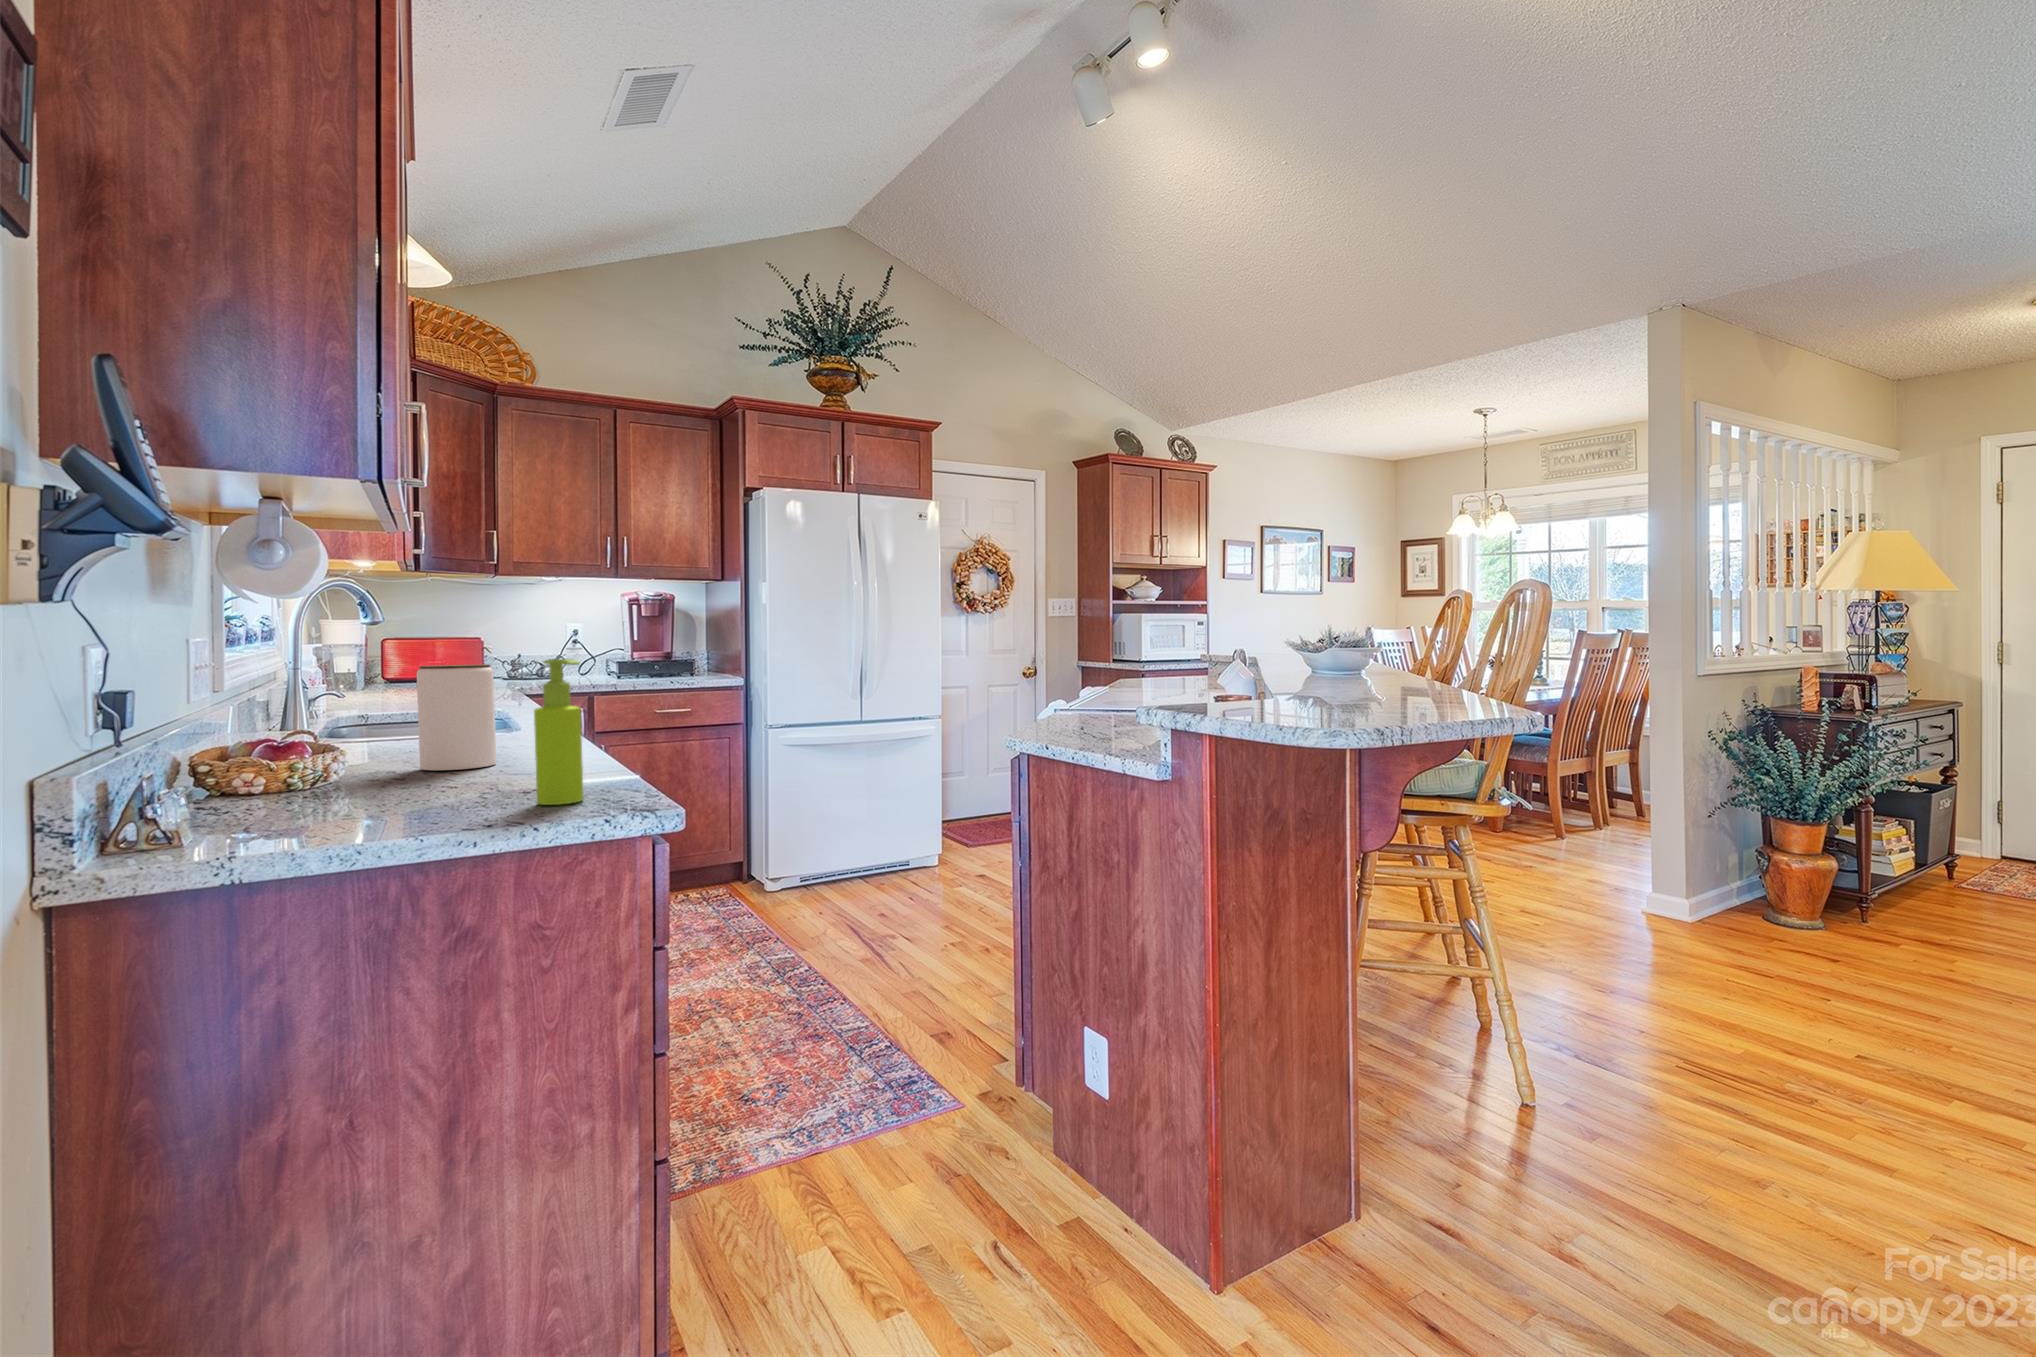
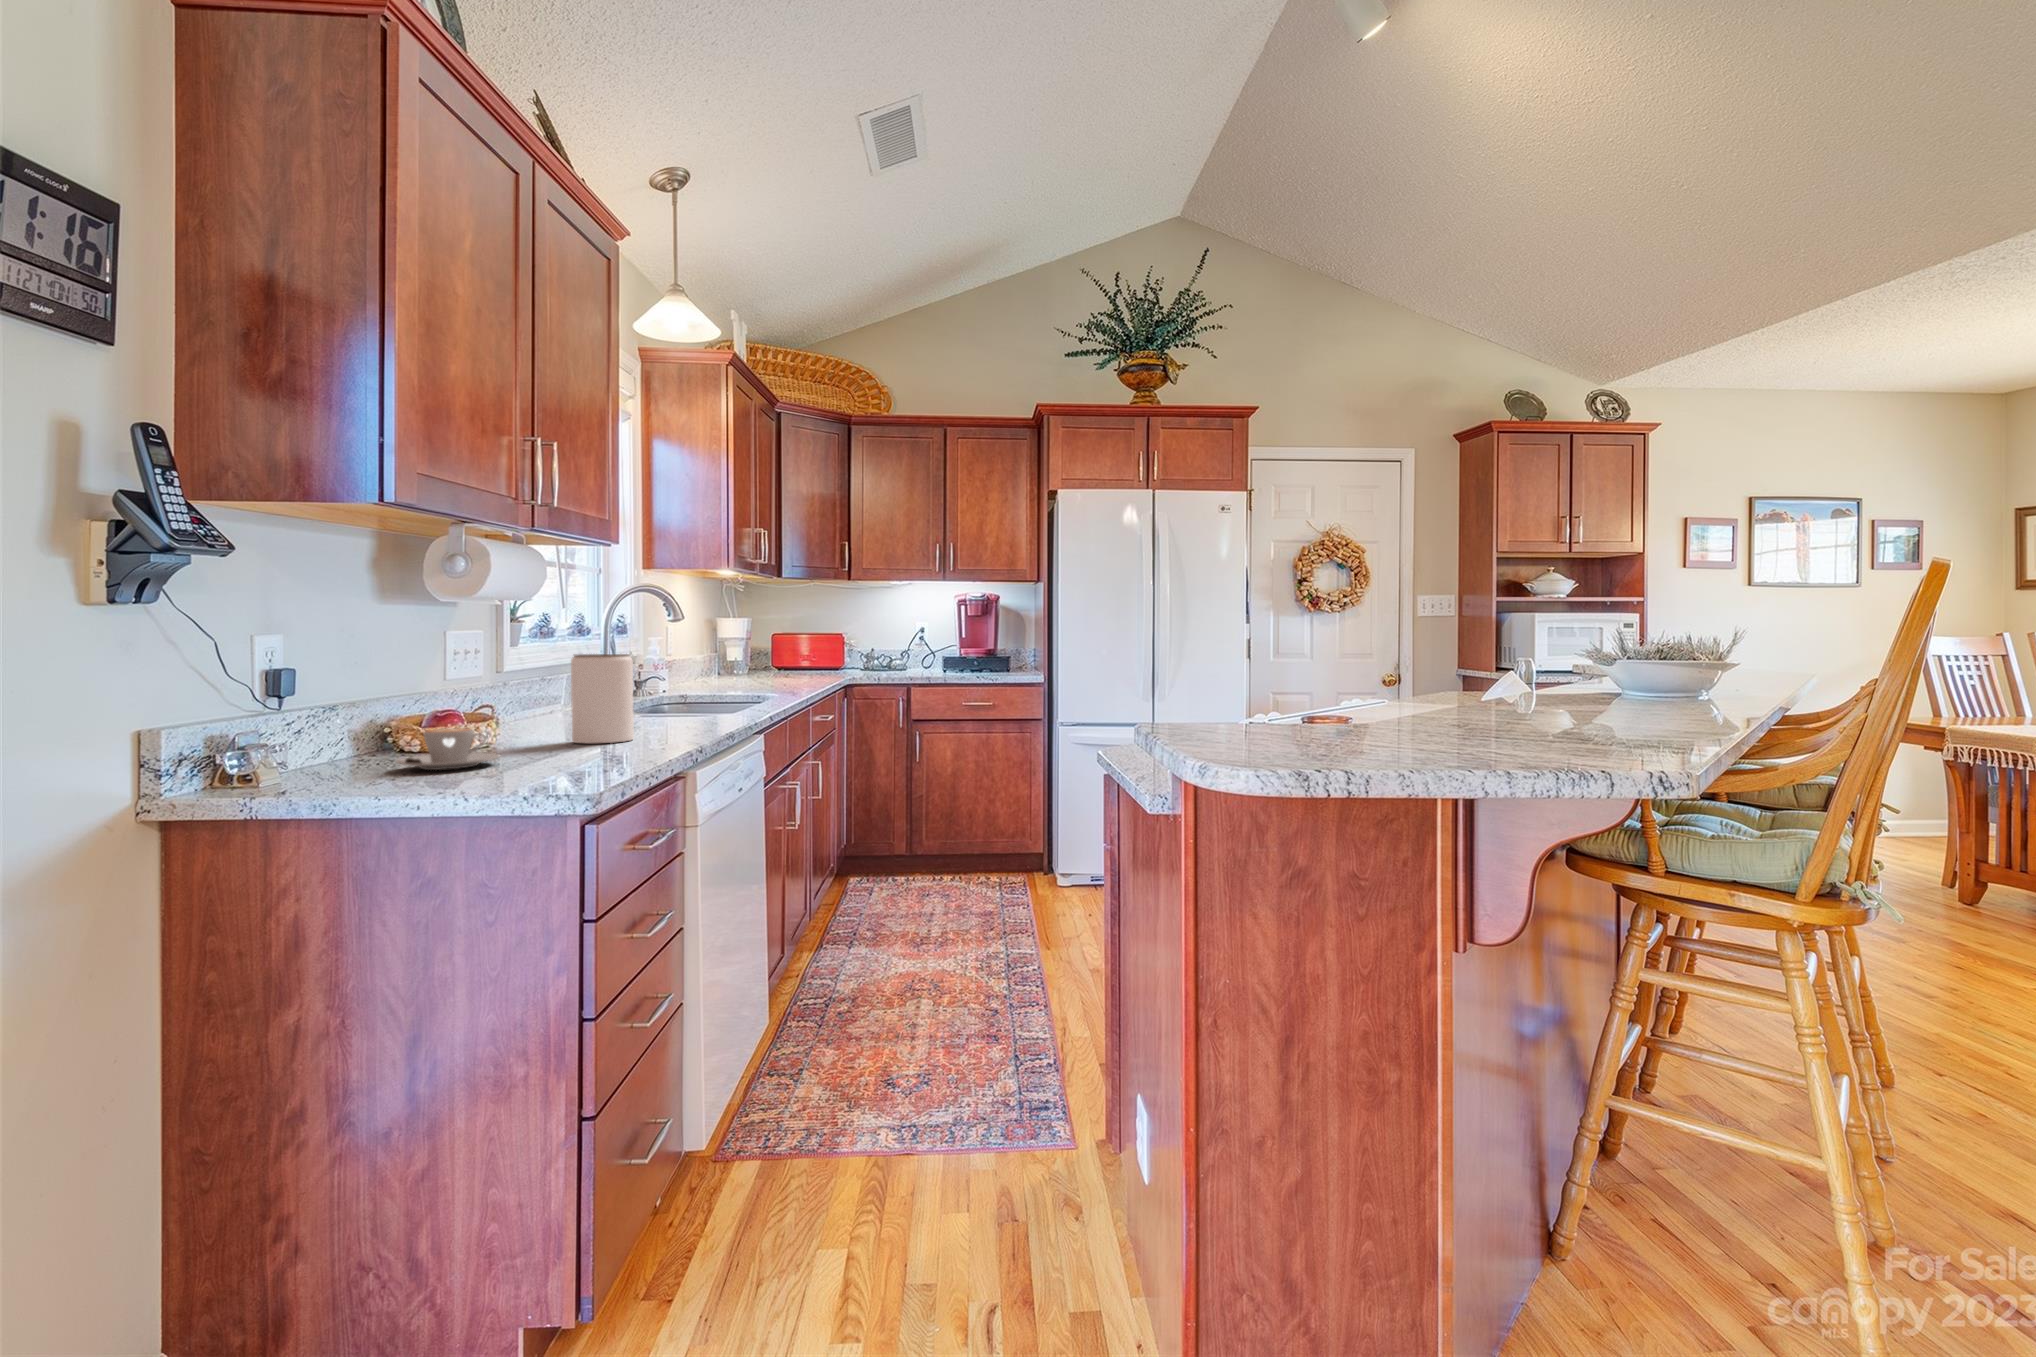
soap dispenser: present [534,659,584,805] -> none [525,649,569,780]
coffee cup: none [300,757,429,809] -> present [397,728,499,770]

